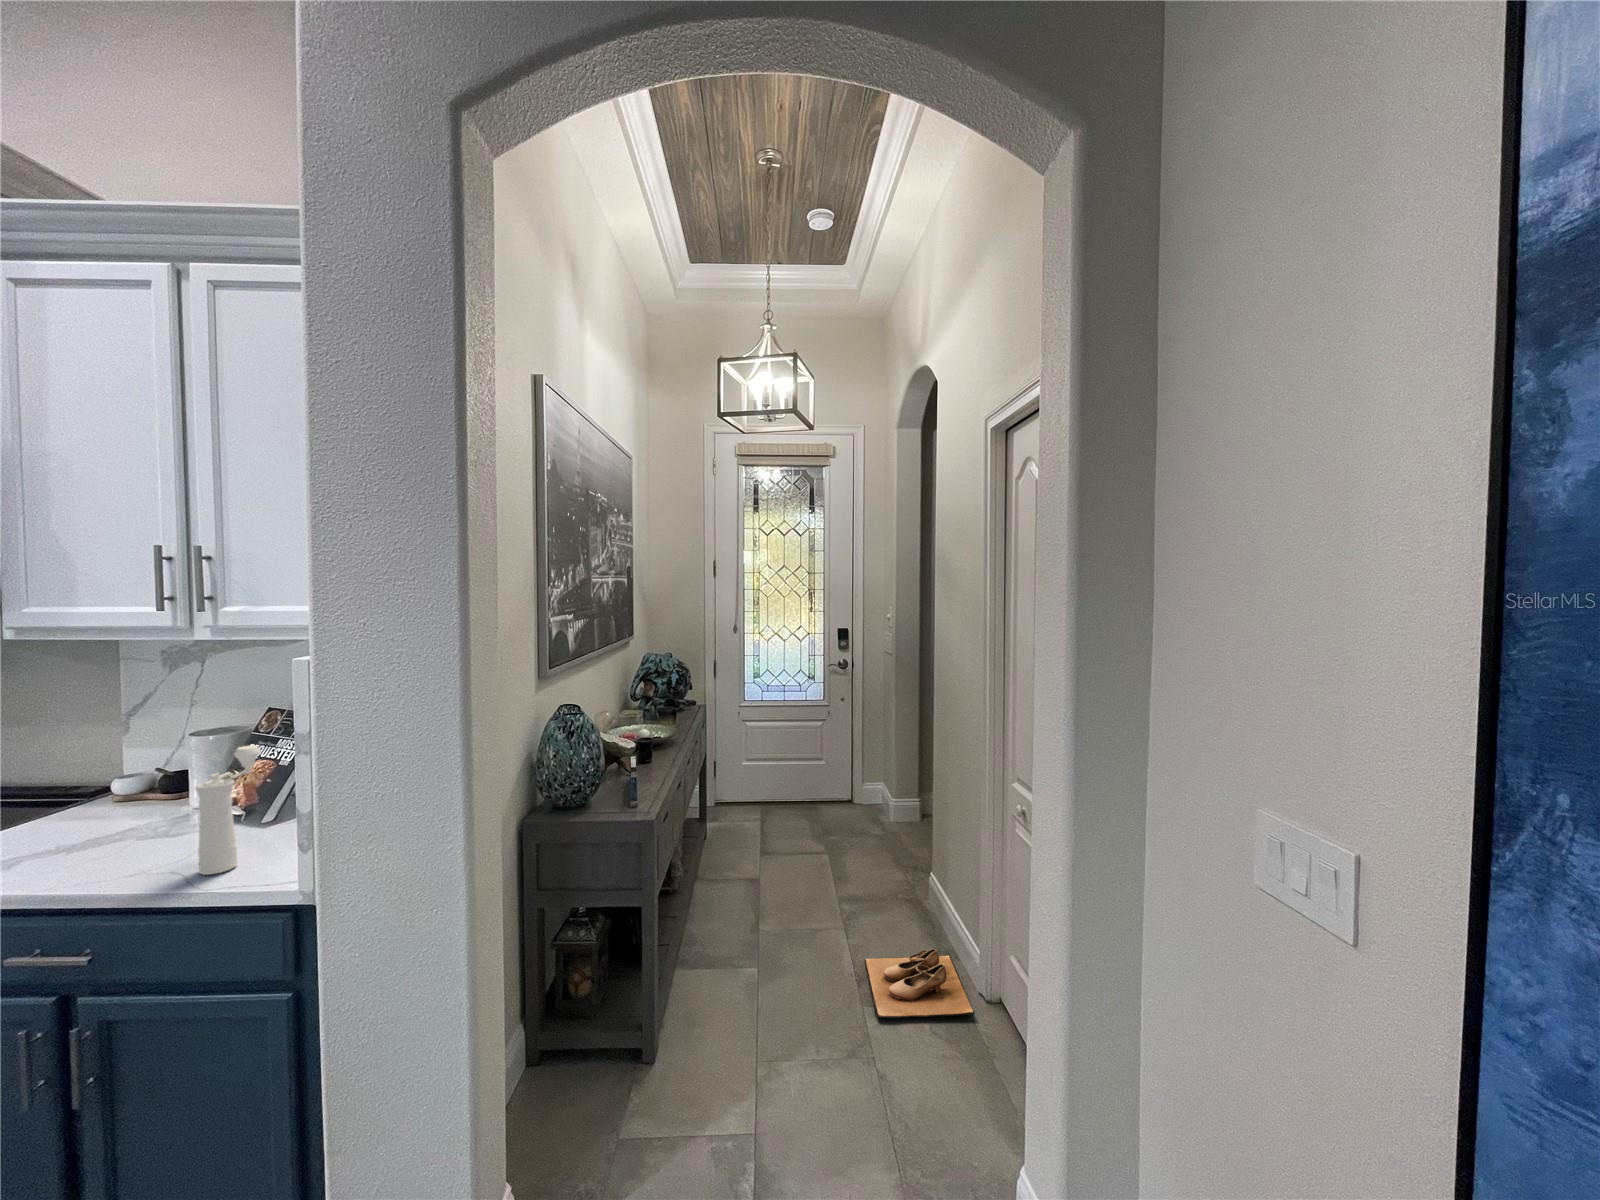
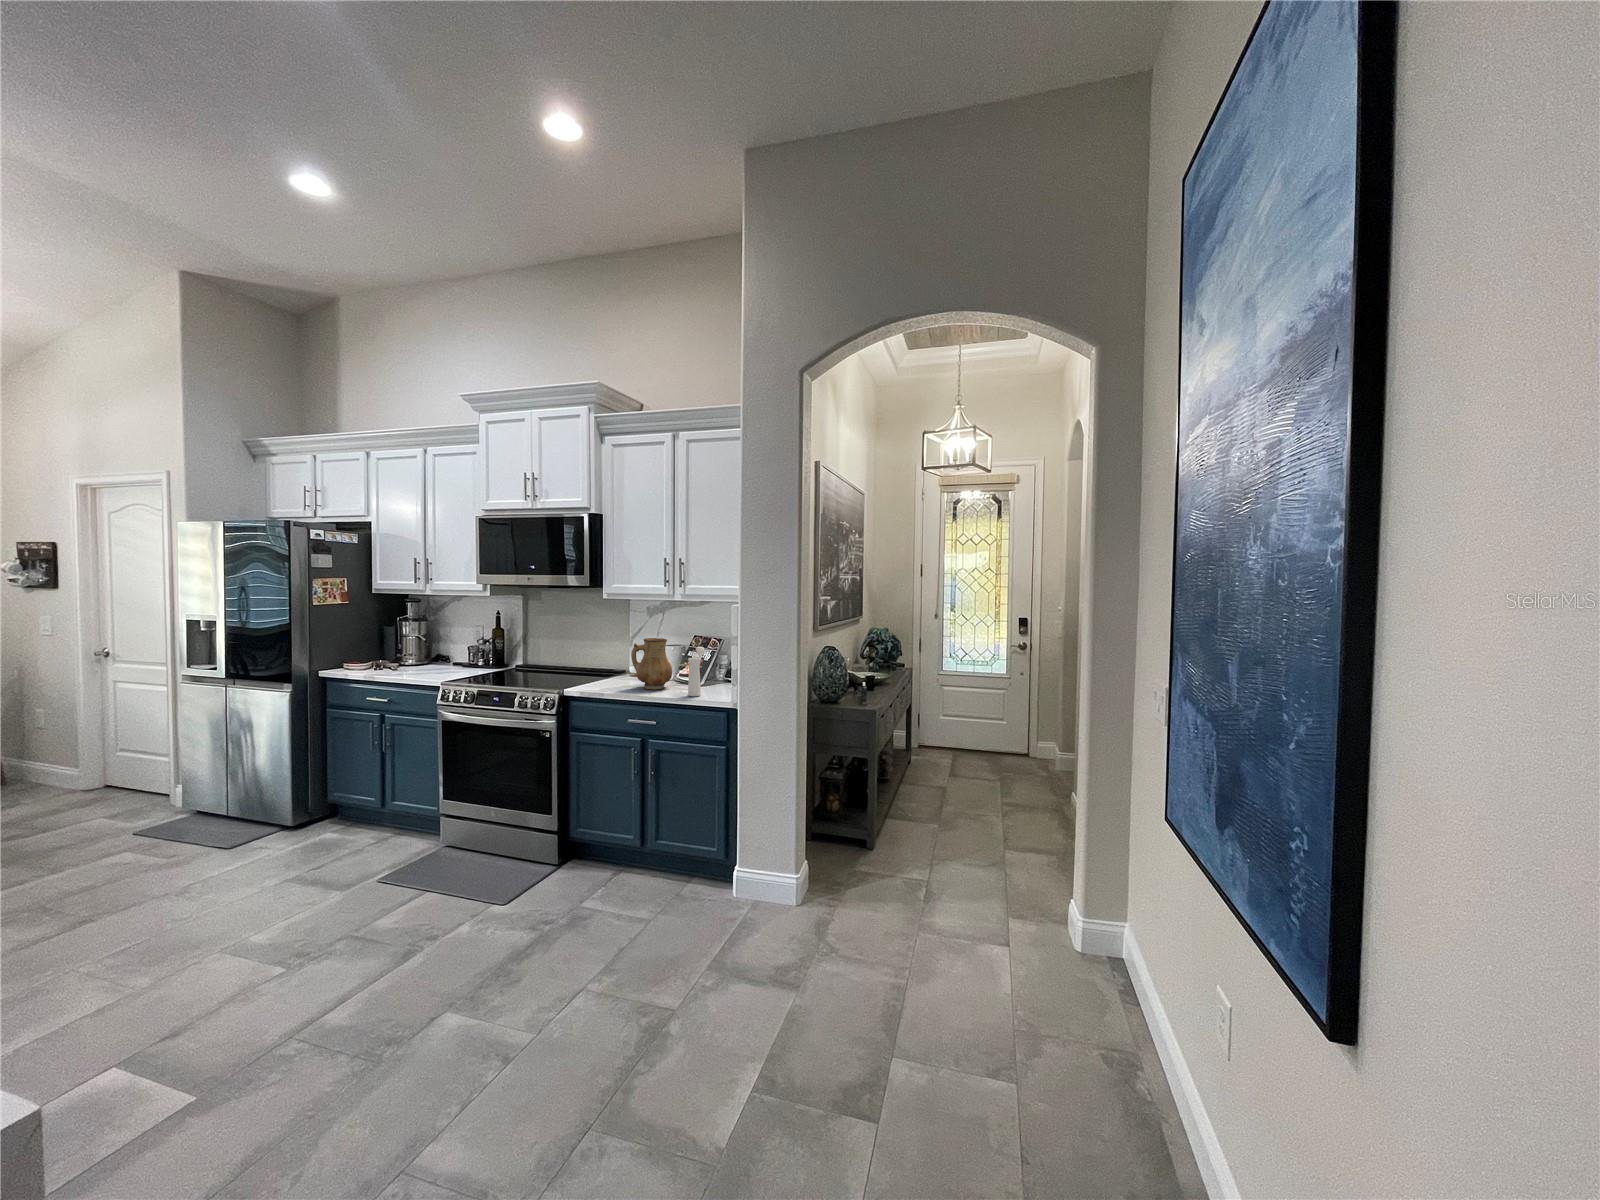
ceramic pitcher: none [49,729,185,857] -> present [631,638,672,689]
shoe: present [864,949,975,1018] -> none [1008,823,1076,857]

